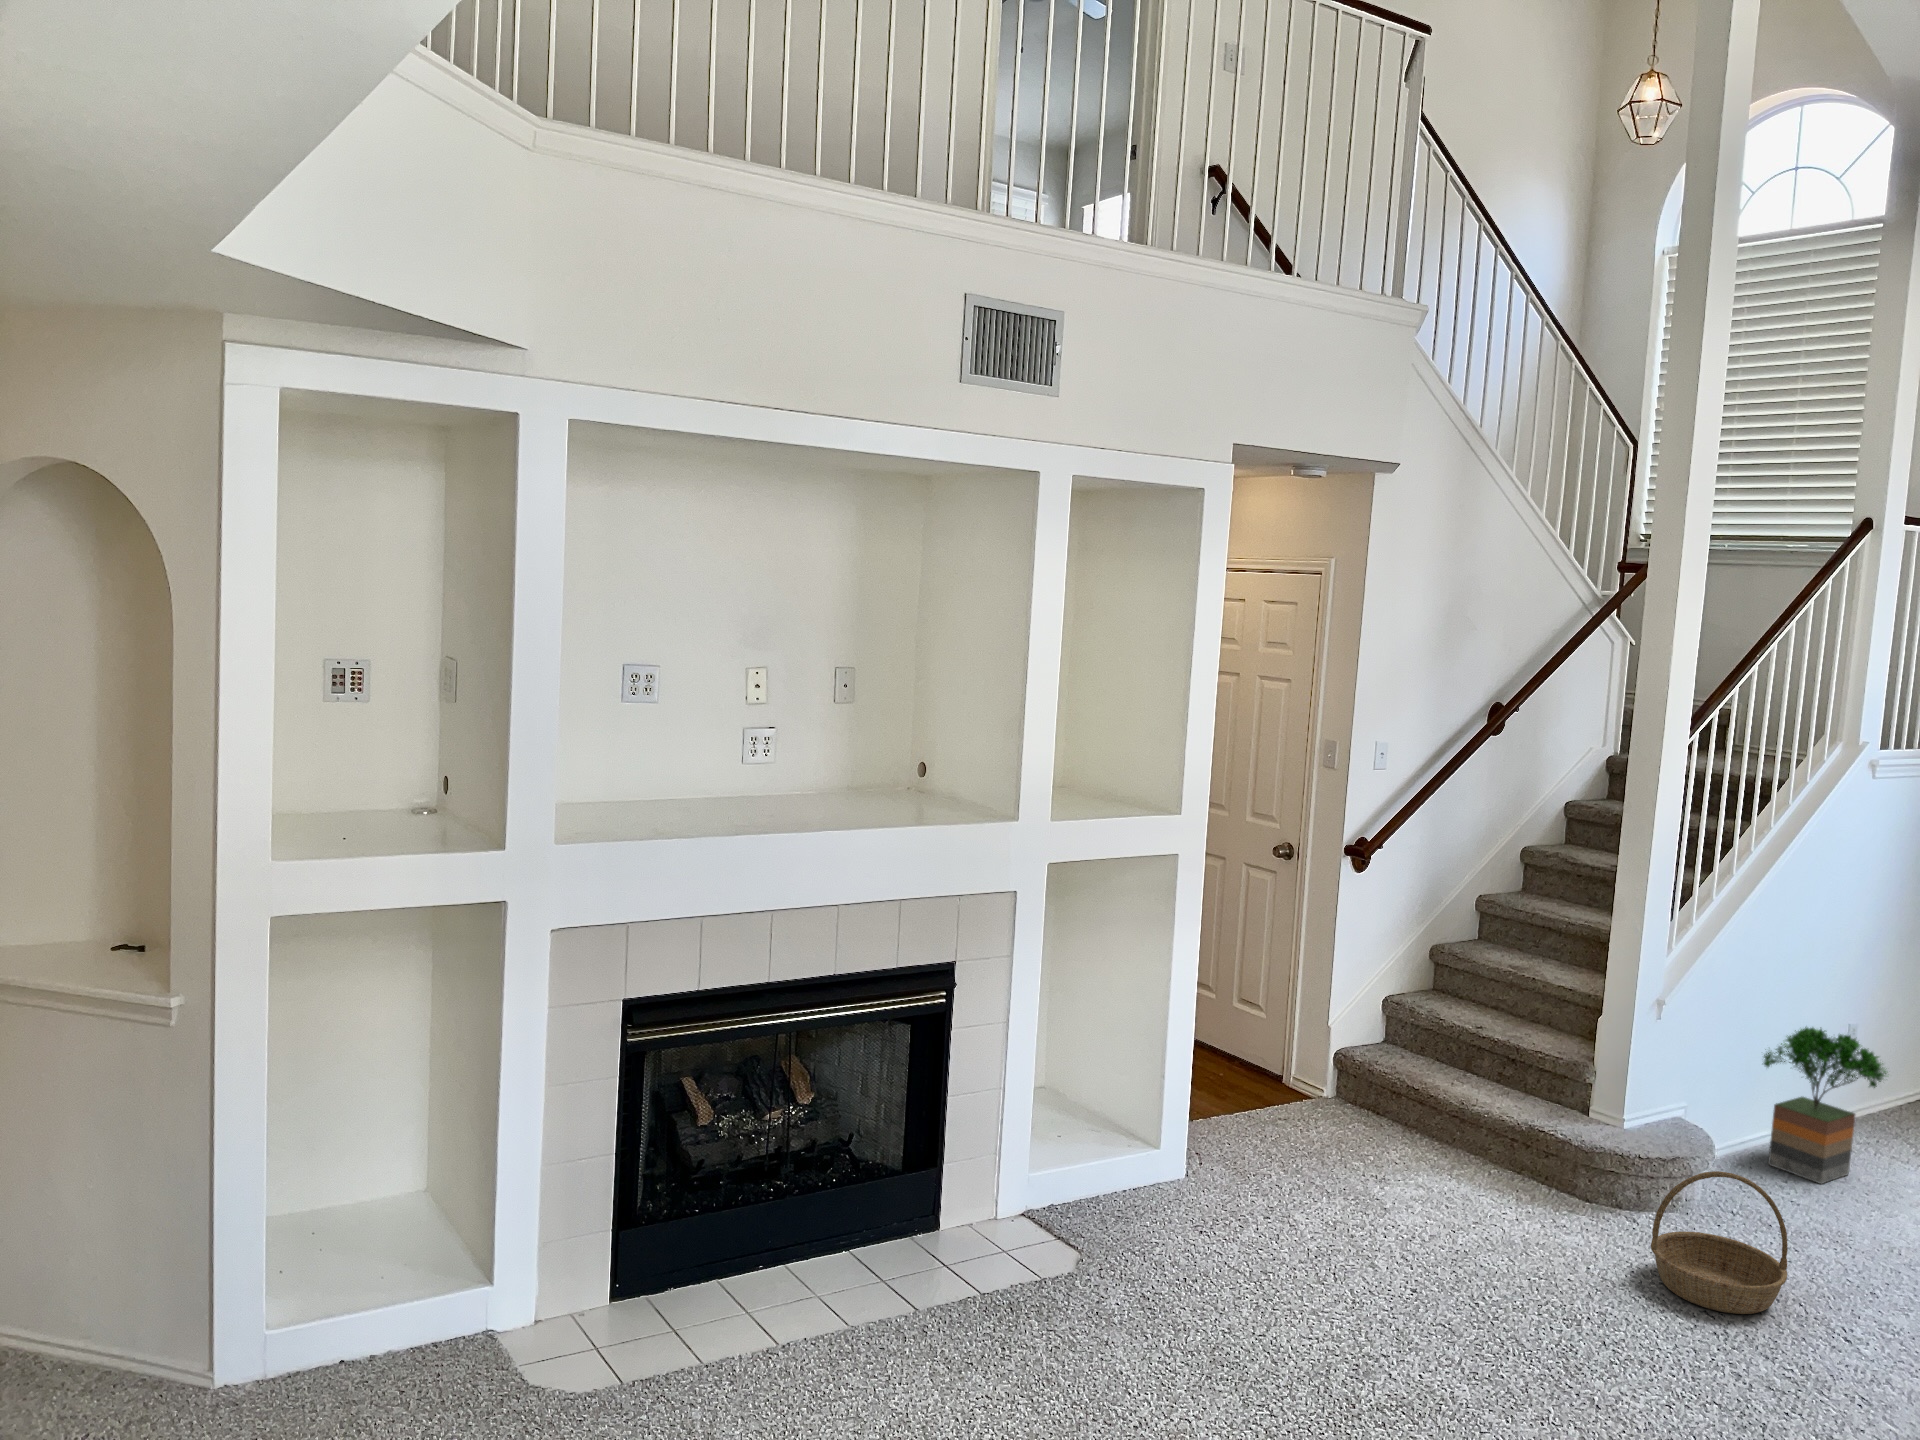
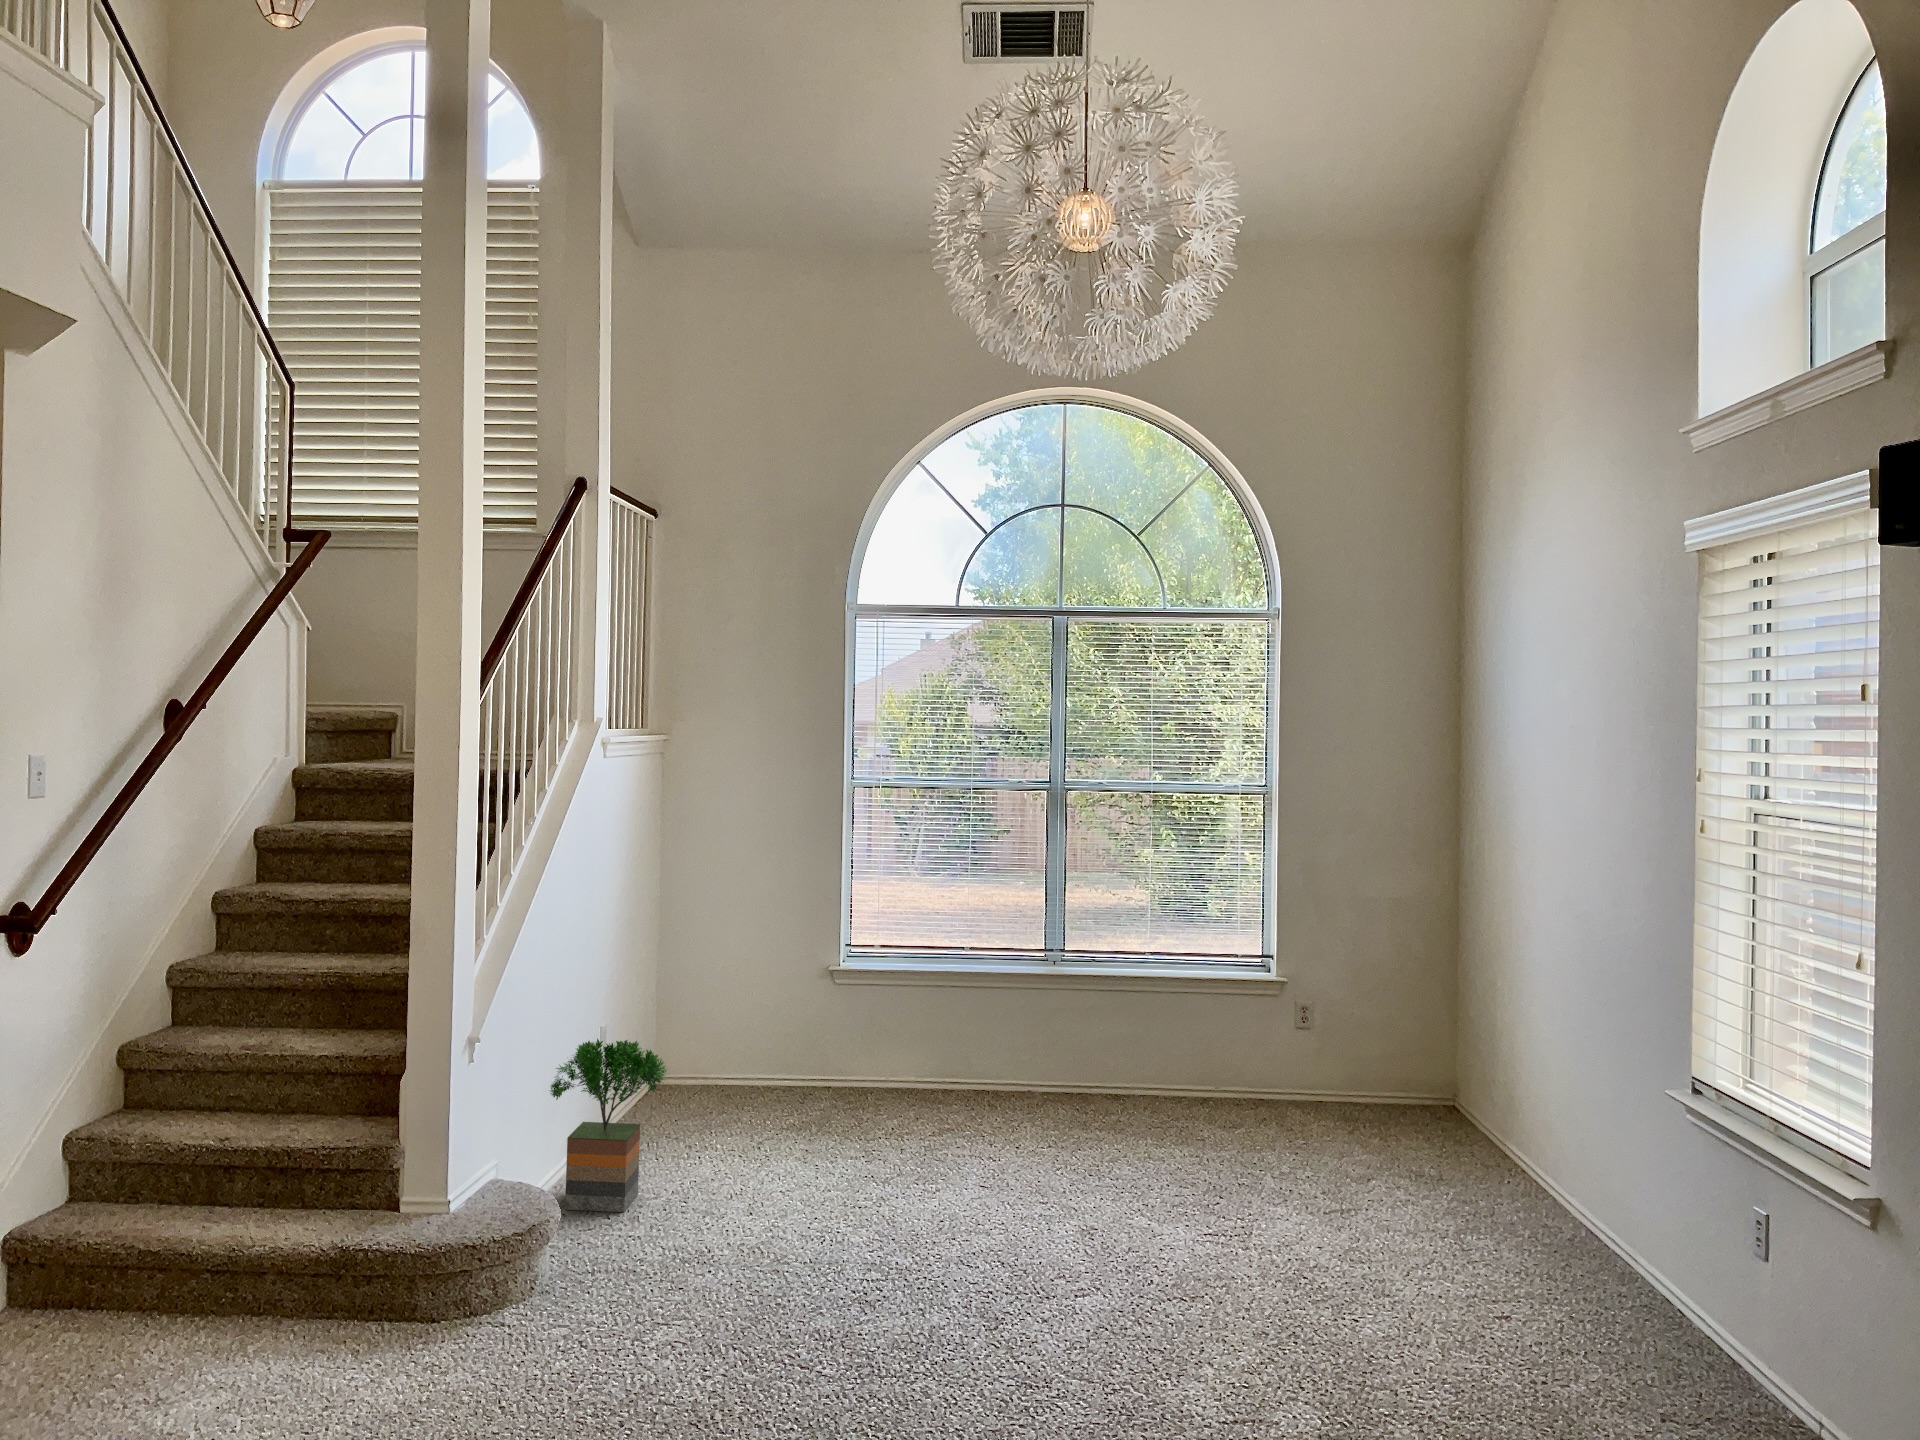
basket: present [1651,1171,1788,1314] -> none [559,1219,708,1392]

